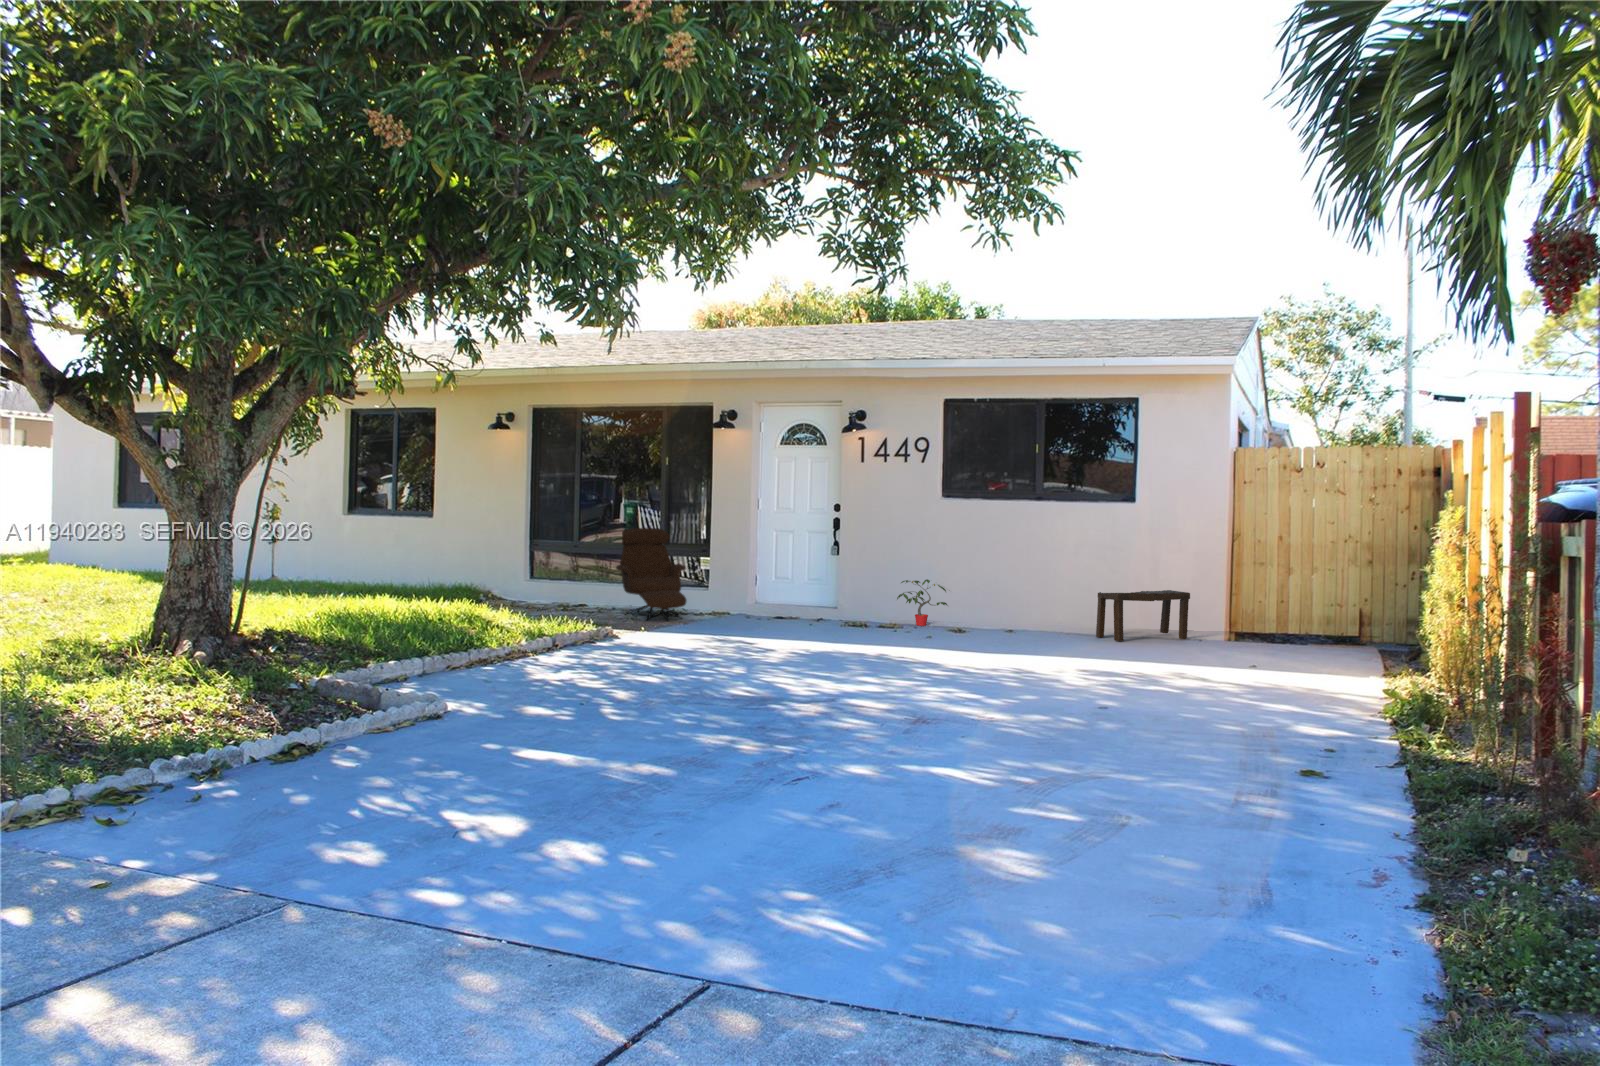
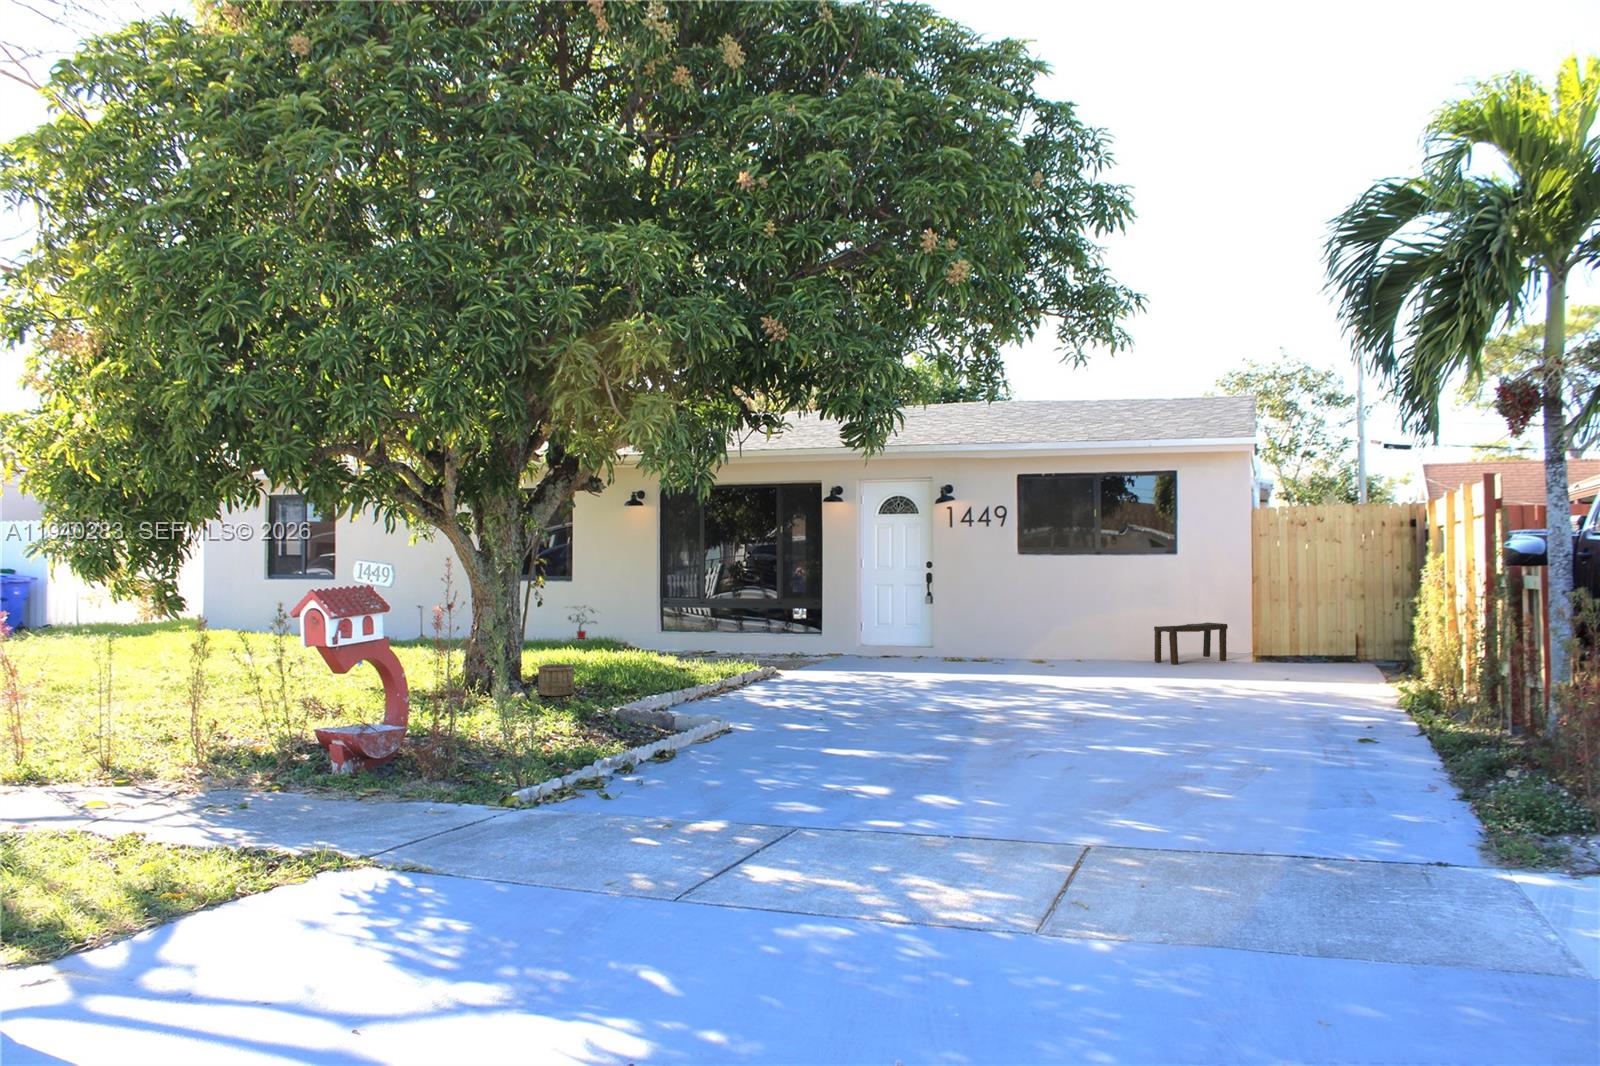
lounge chair: present [616,528,687,621] -> none [748,586,813,663]
potted plant: present [897,579,948,626] -> present [568,606,597,639]
wooden bucket: none [237,614,288,656] -> present [538,664,575,696]

